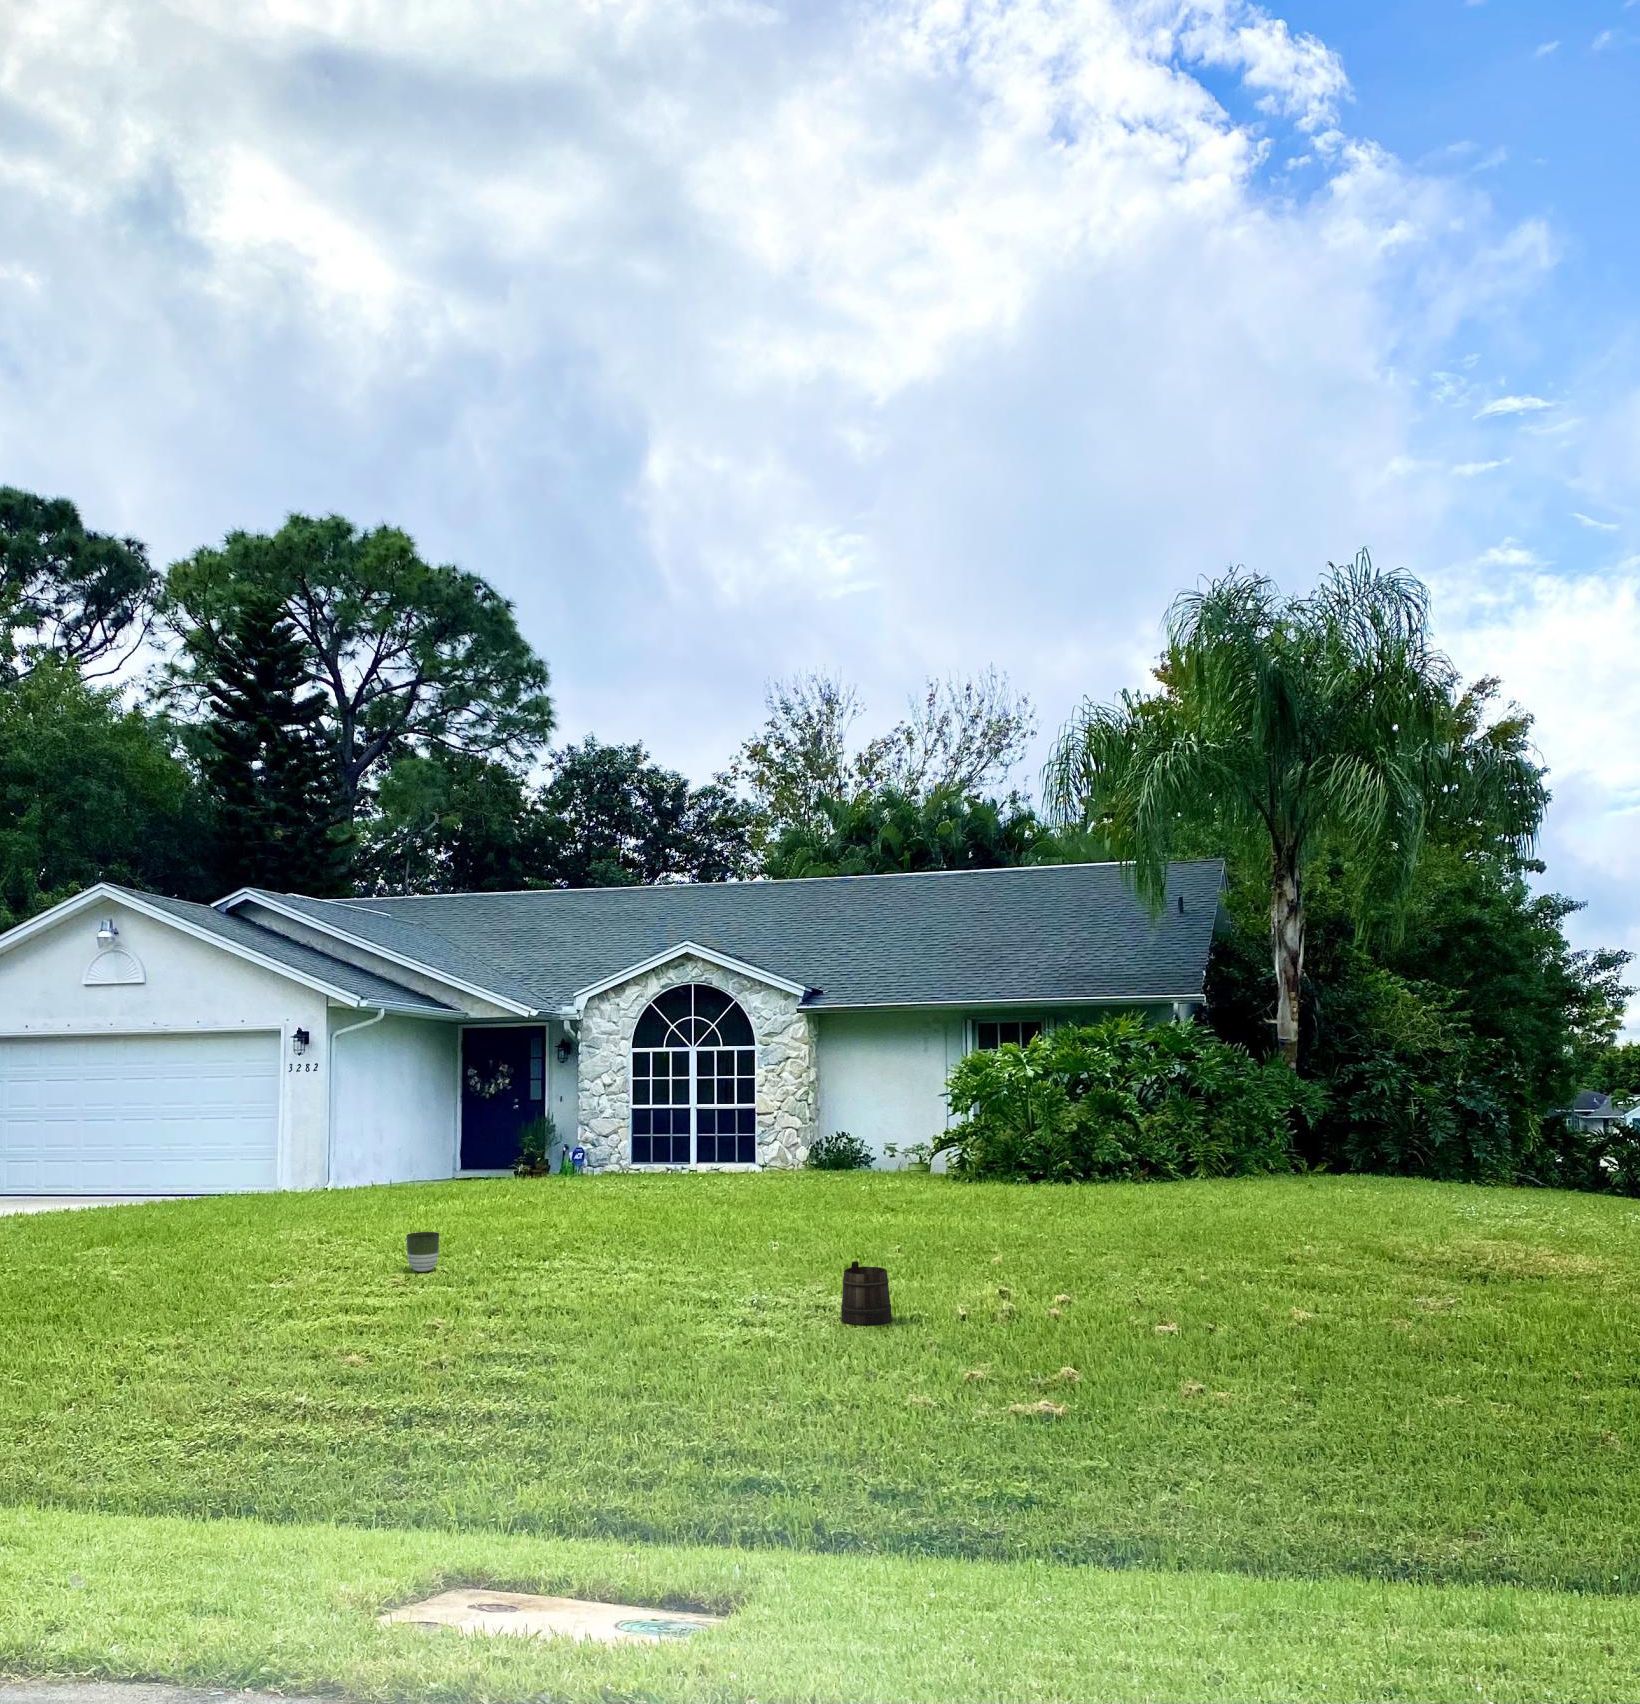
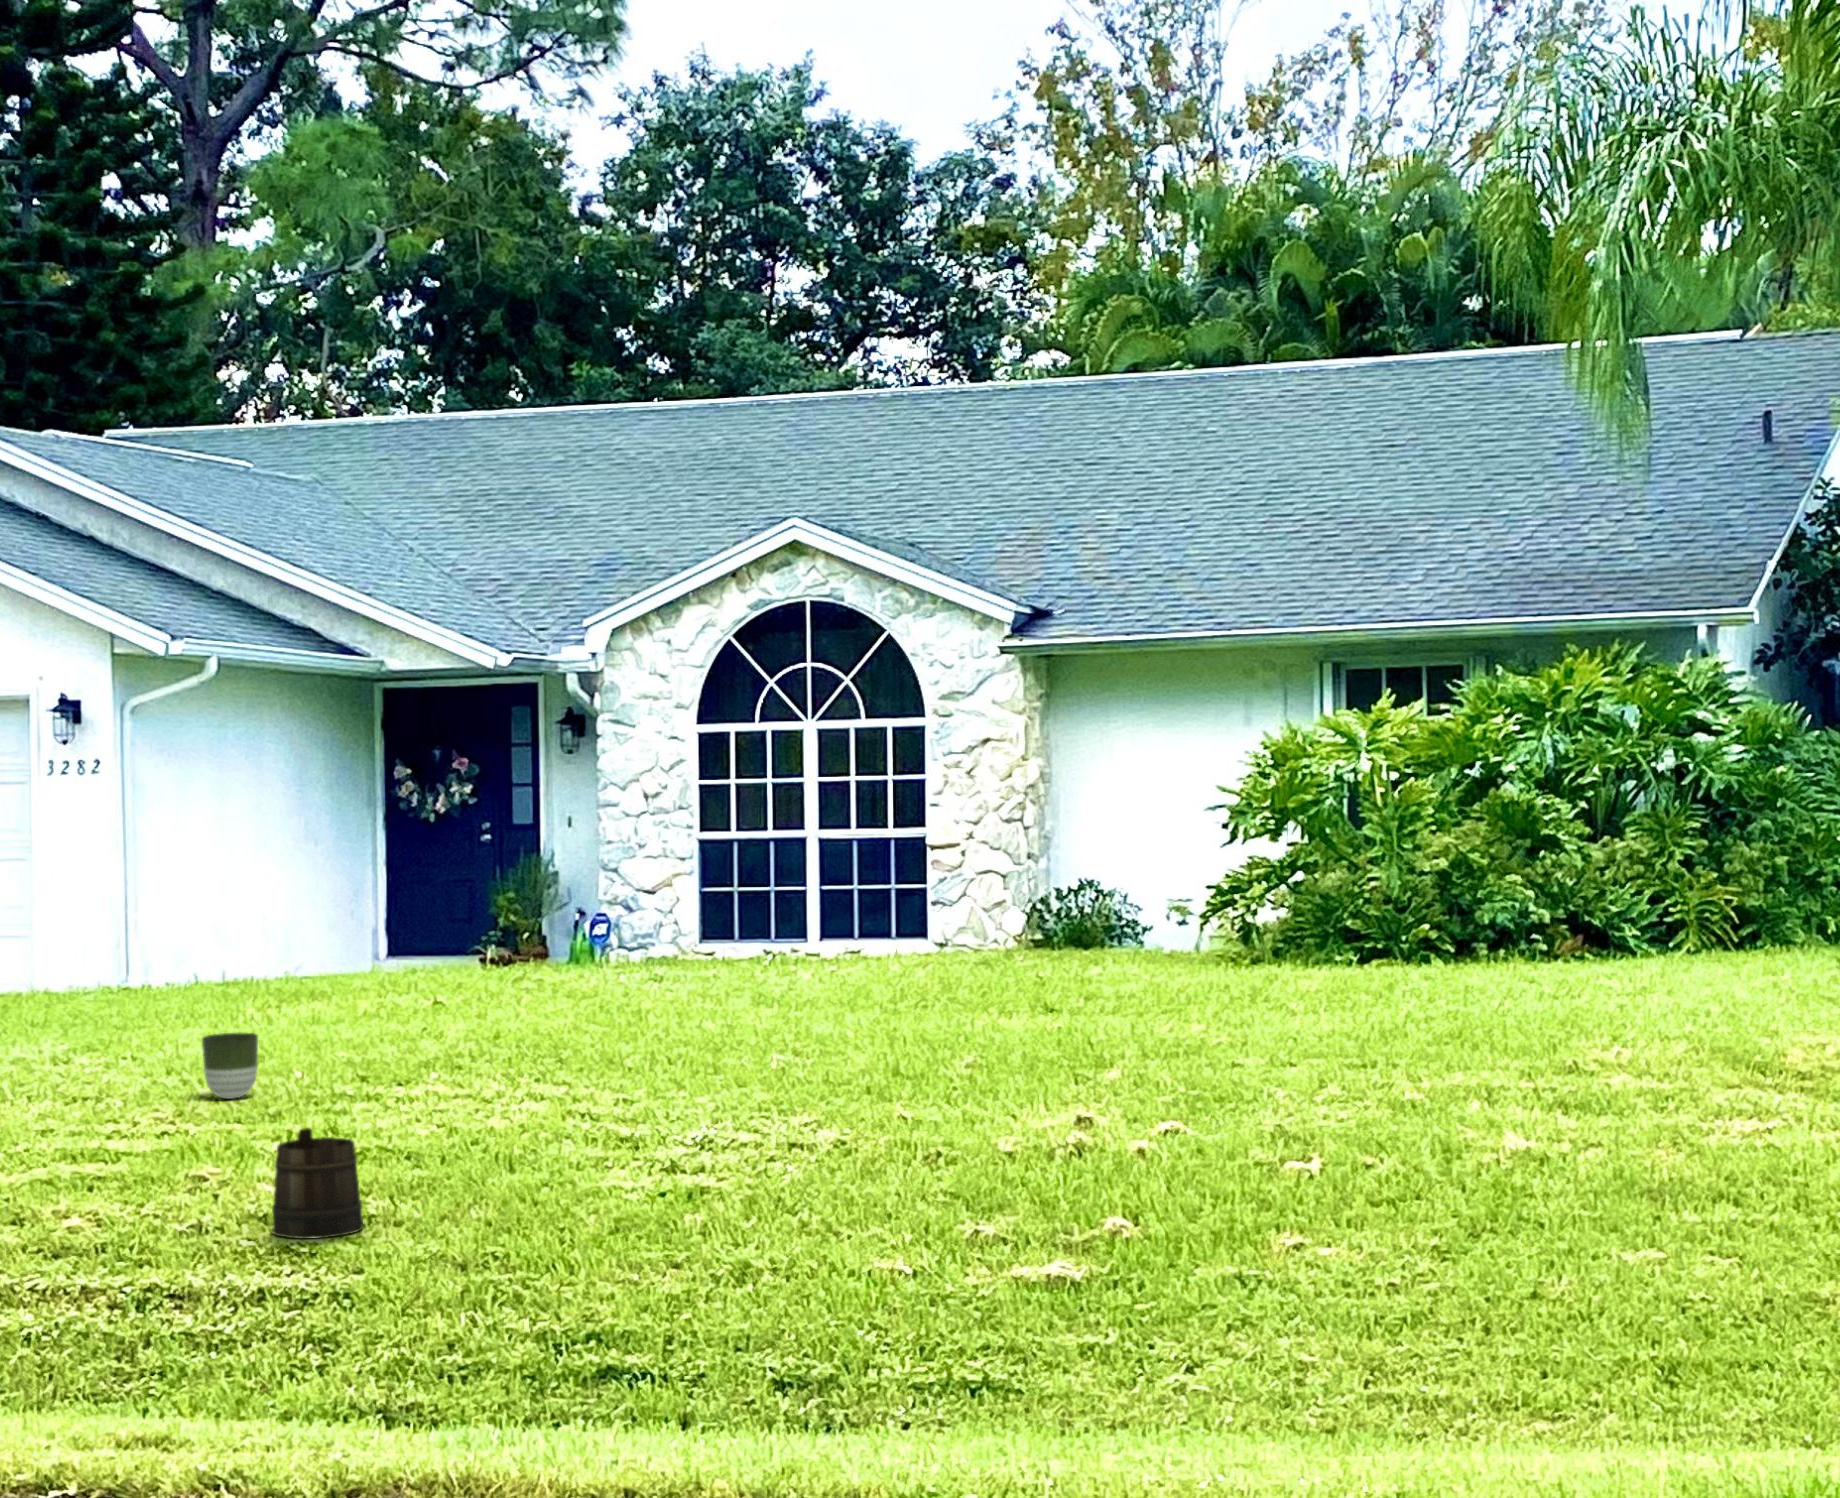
bucket: present [841,1261,892,1325] -> present [272,1128,363,1239]

